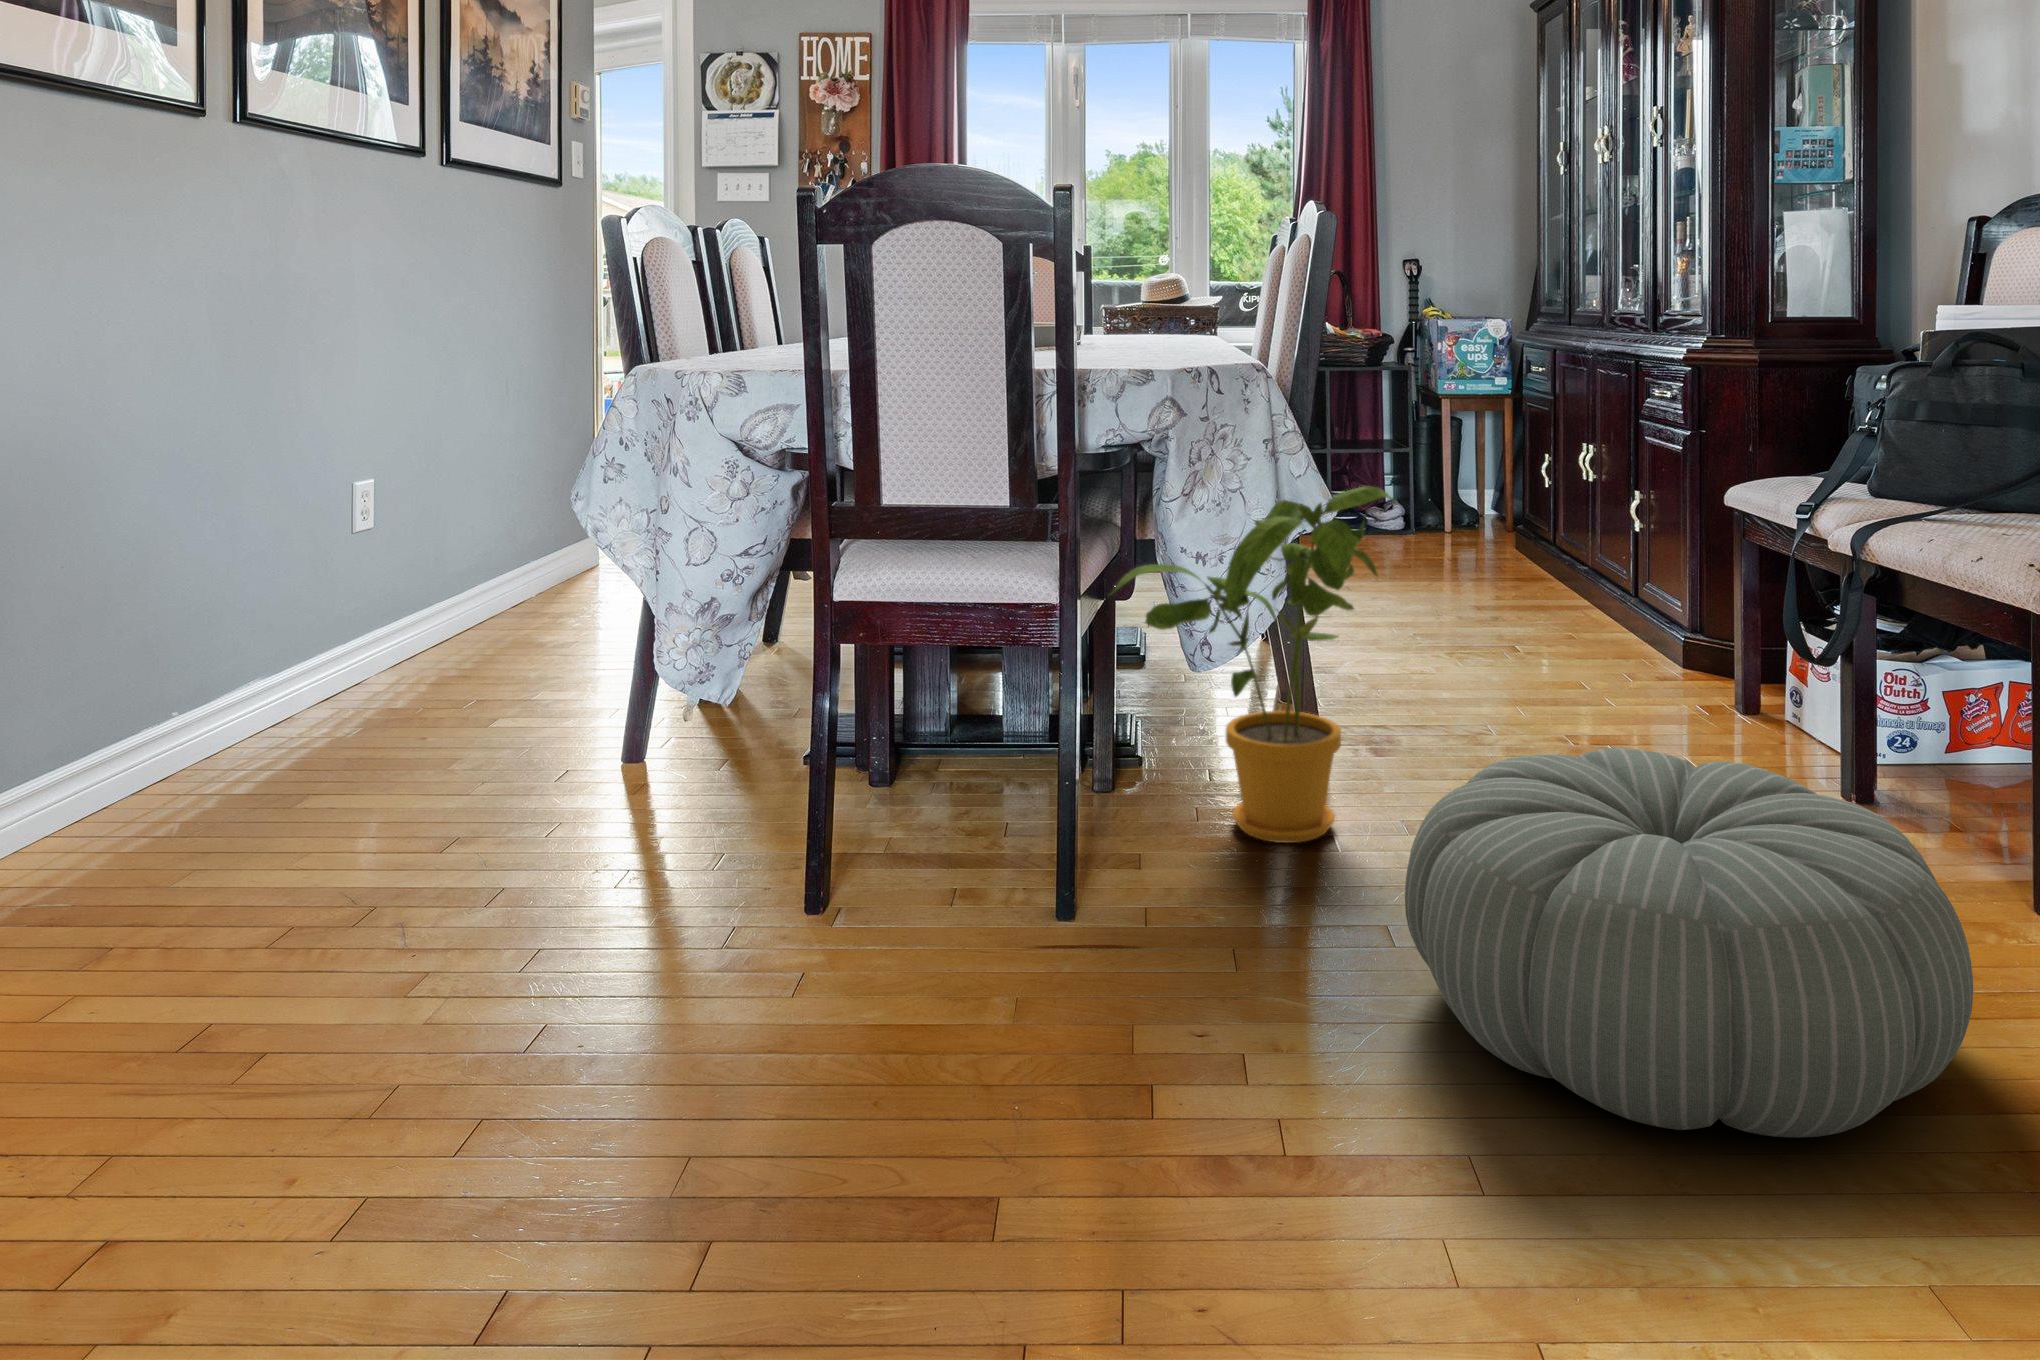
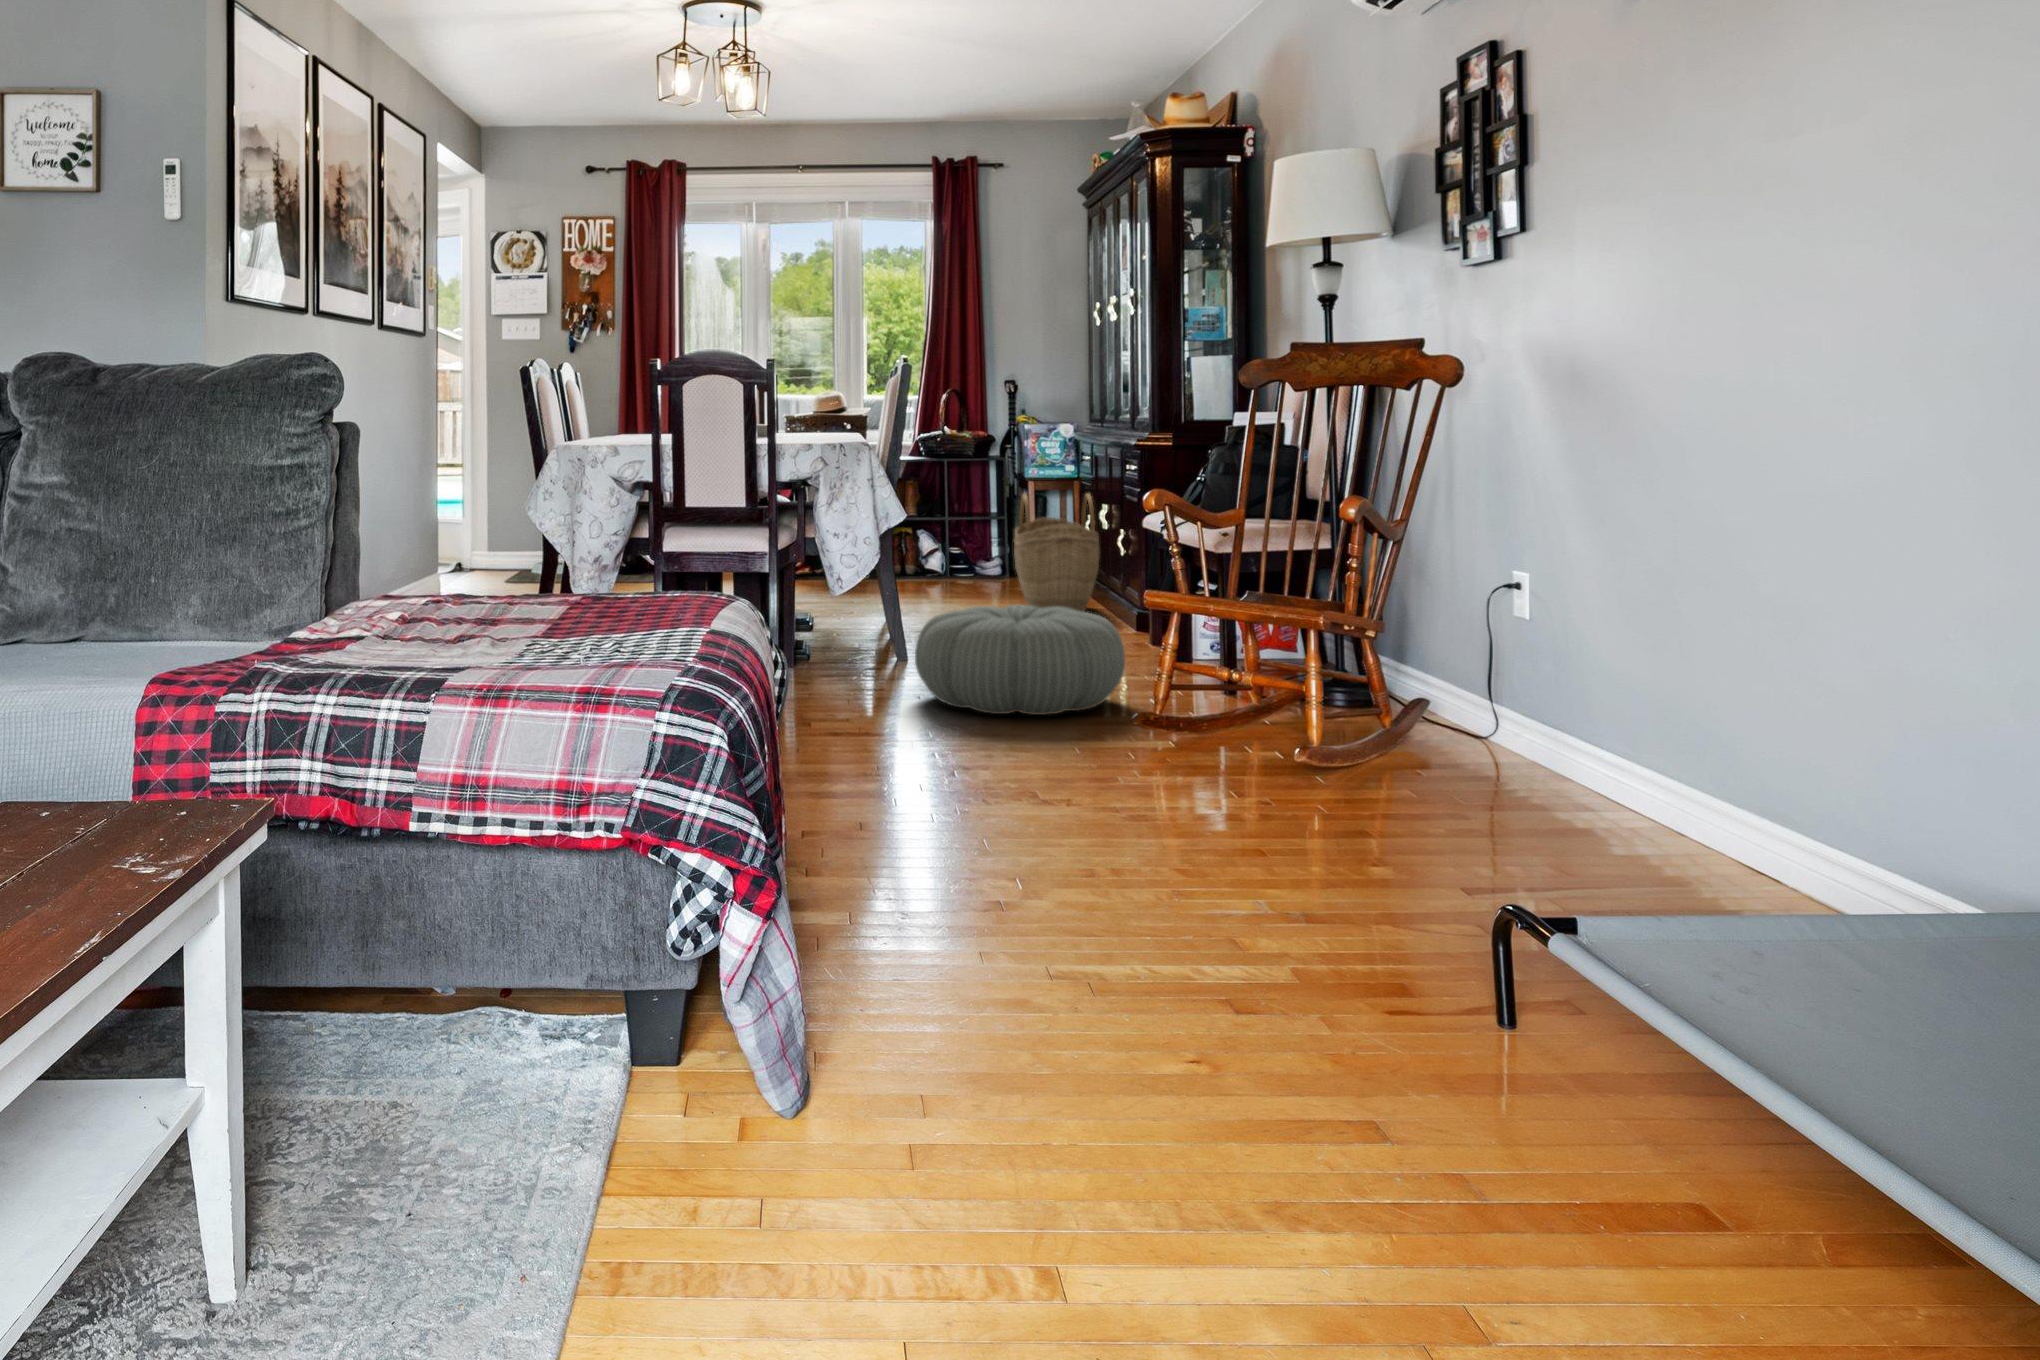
woven basket: none [1462,432,1607,631] -> present [1014,494,1100,612]
house plant: present [1111,487,1397,843] -> none [791,498,928,671]

